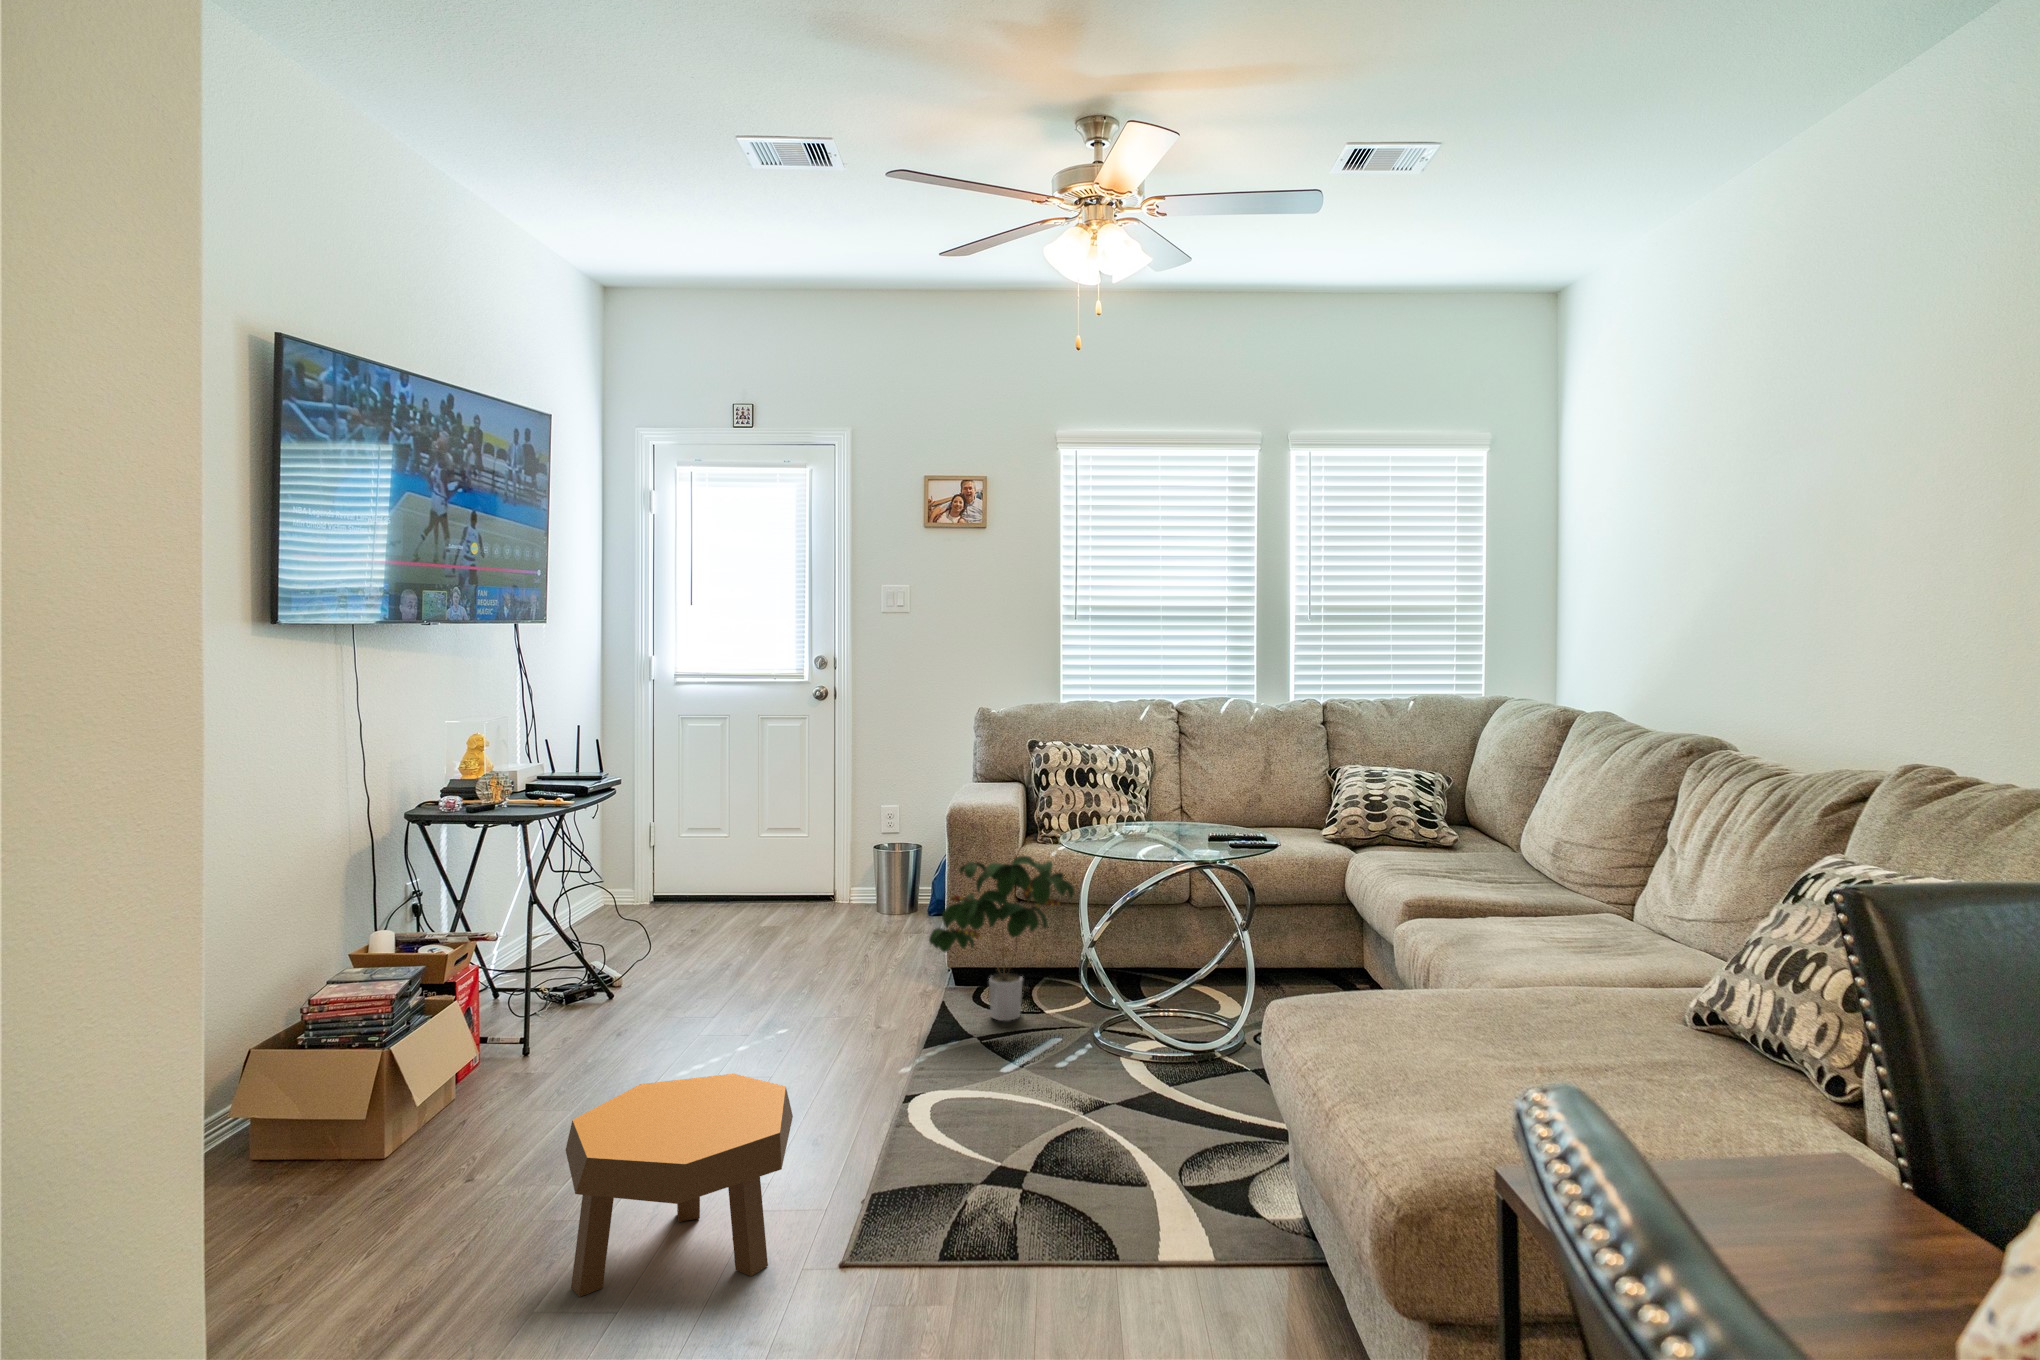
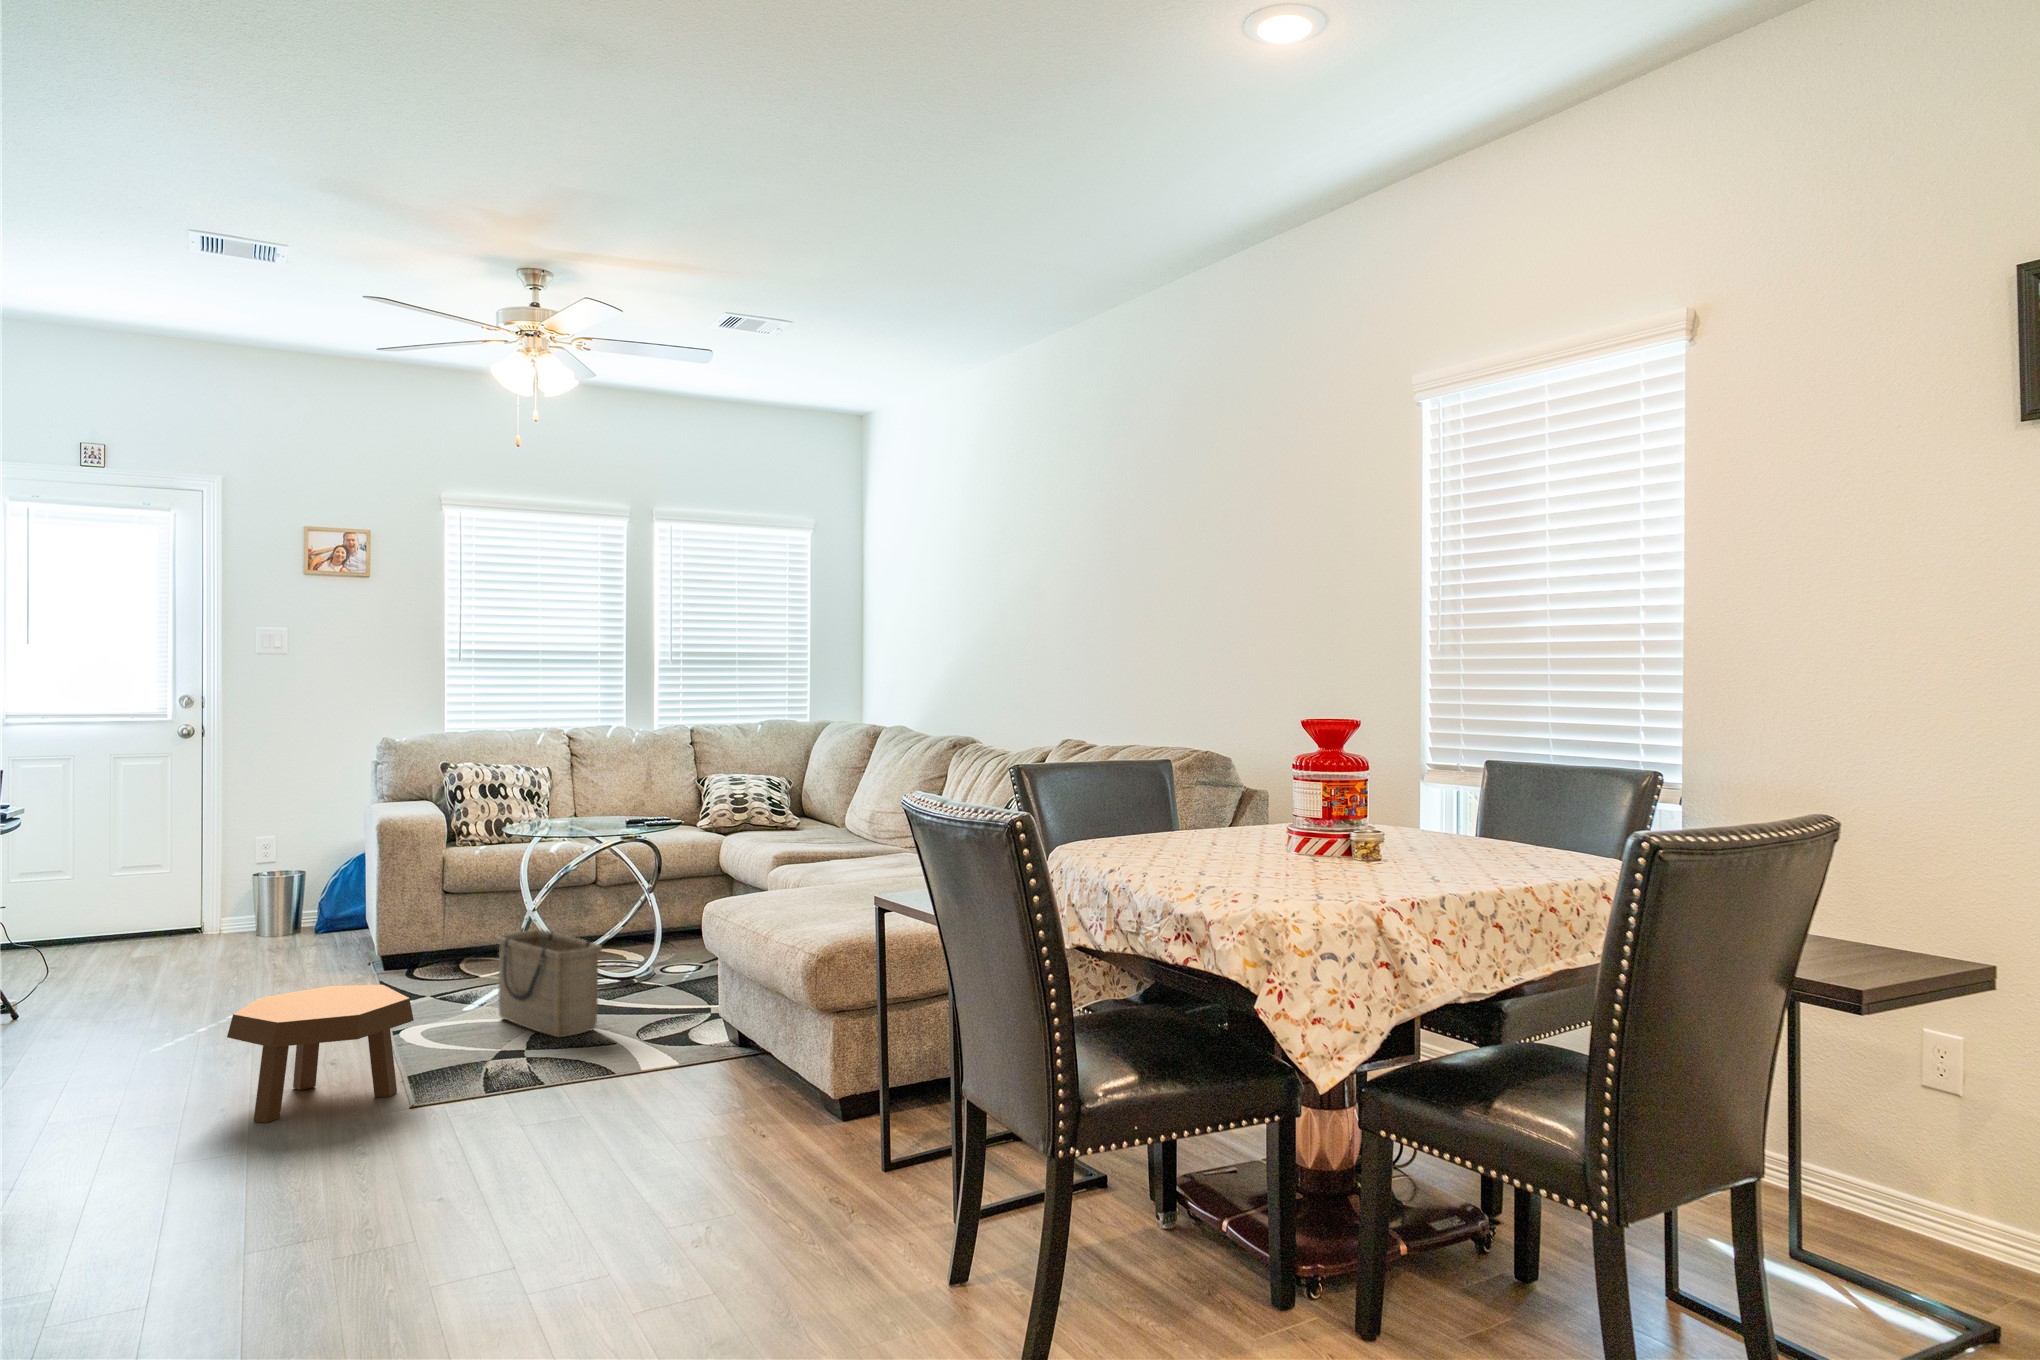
potted plant: present [929,856,1074,1021] -> none [392,849,515,982]
basket: none [992,994,1100,1181] -> present [496,930,602,1037]

